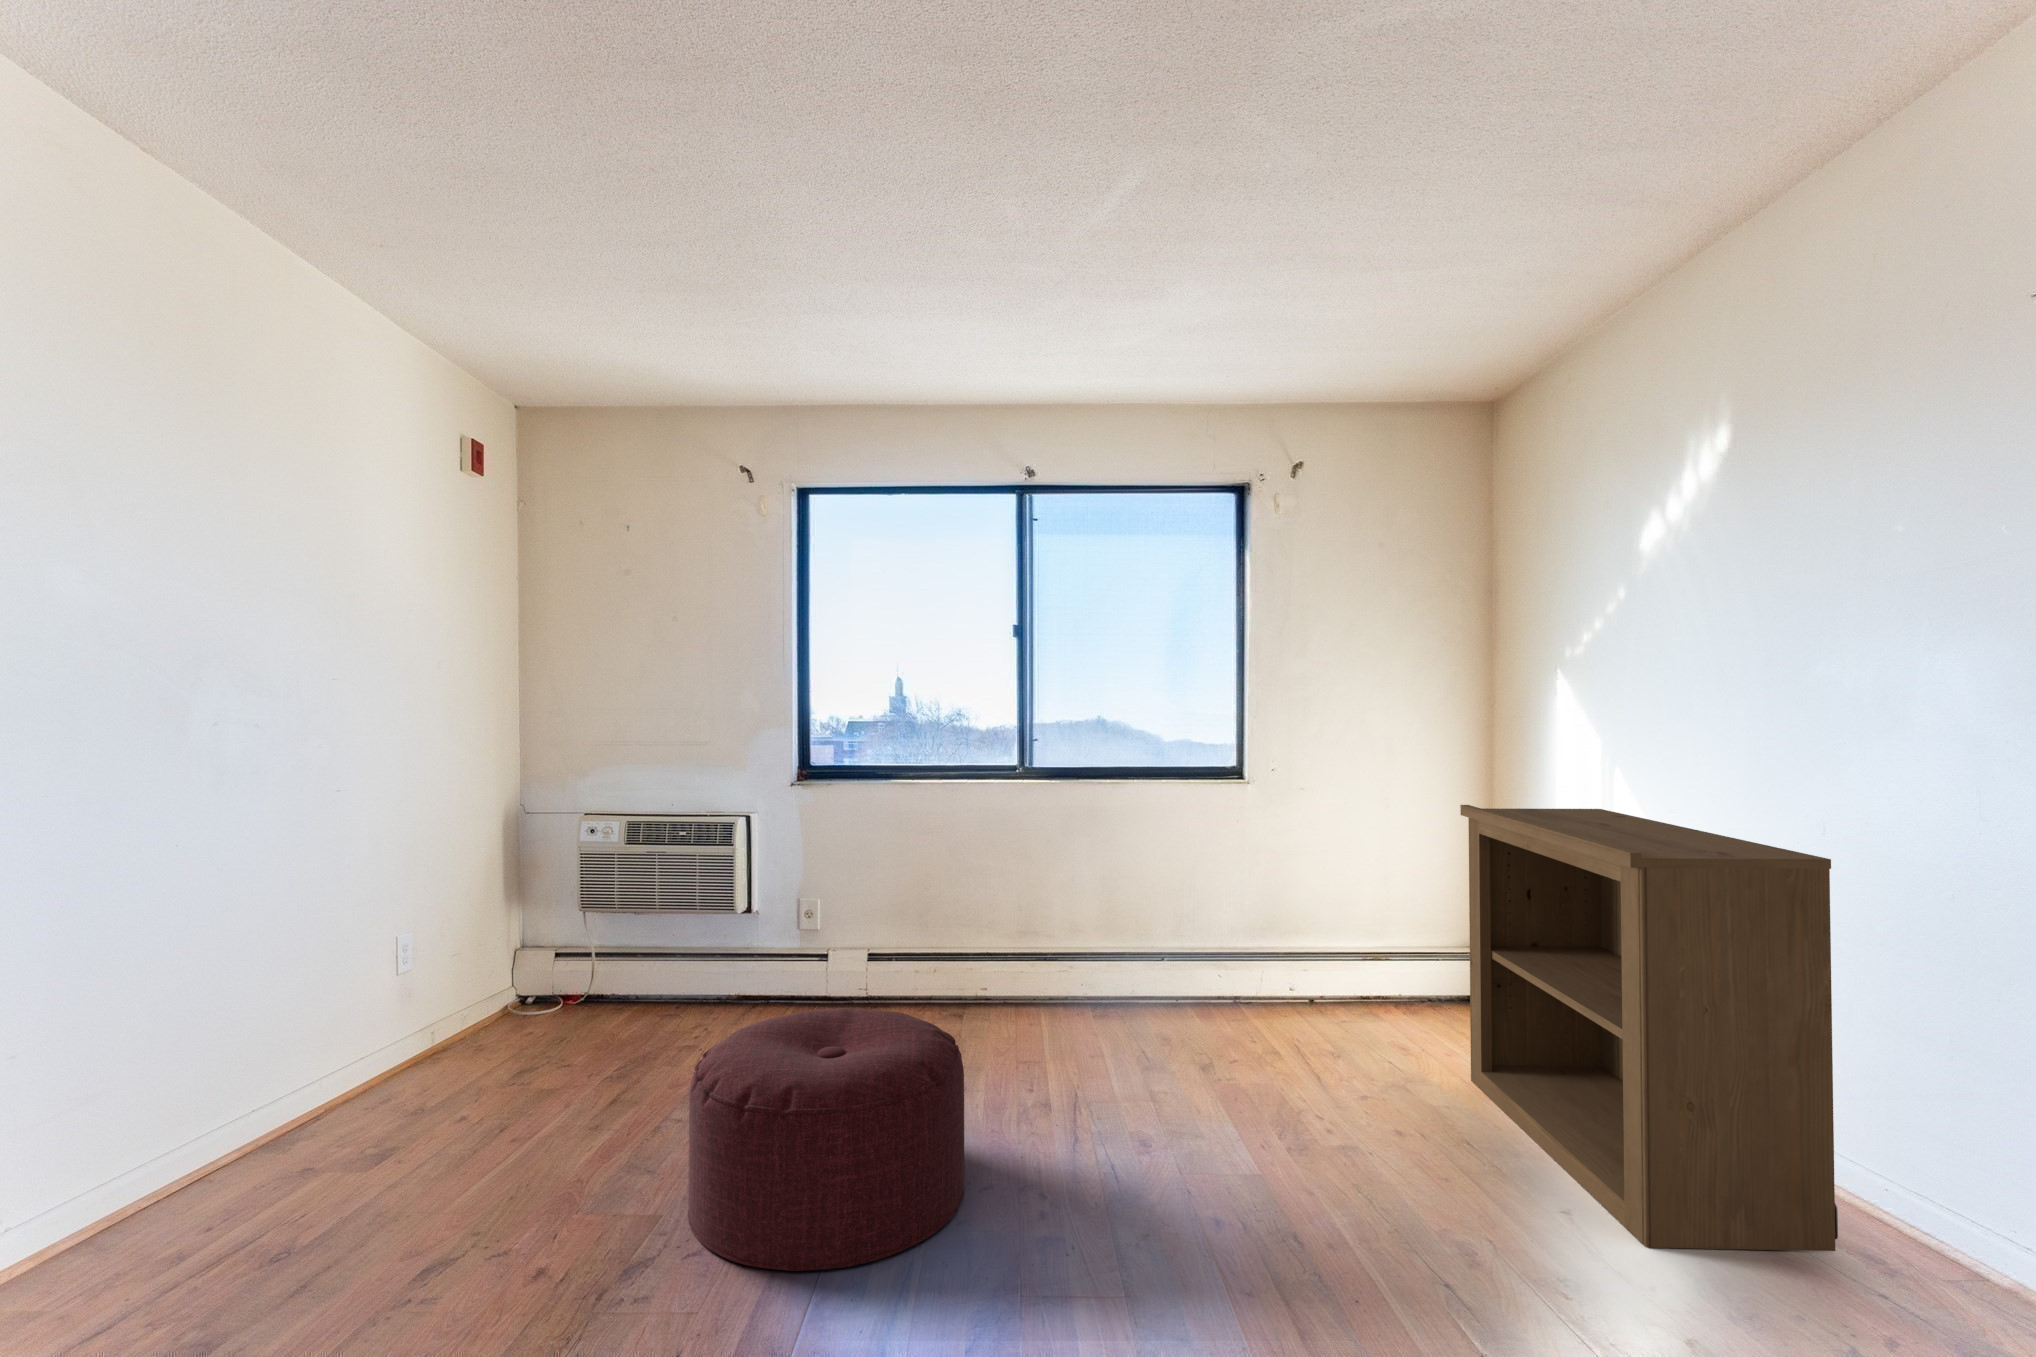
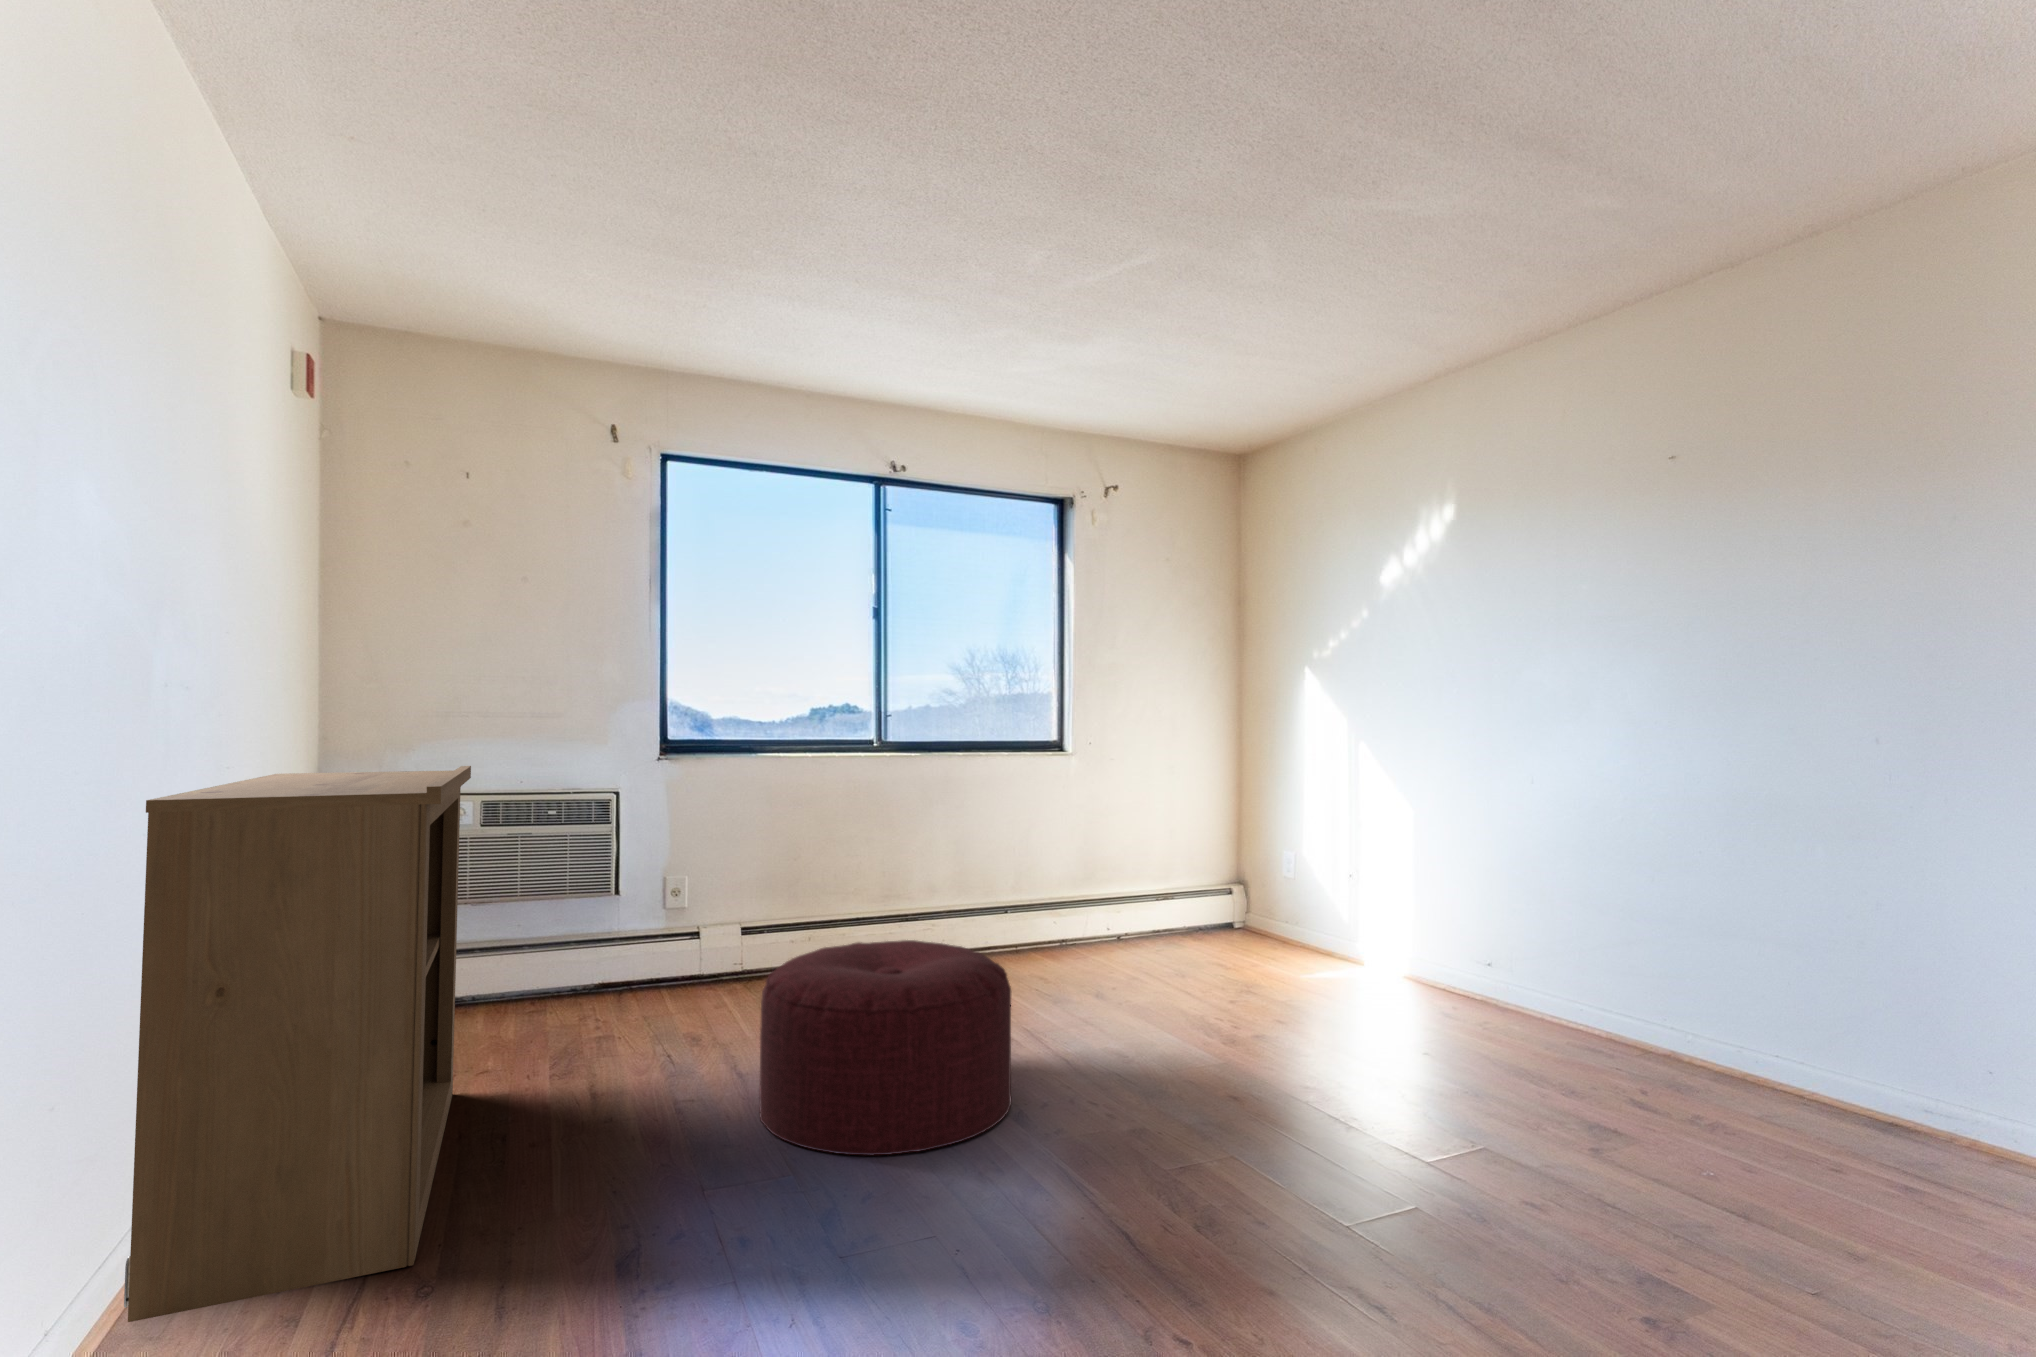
bookshelf: present [1460,805,1838,1251] -> present [124,766,471,1322]

